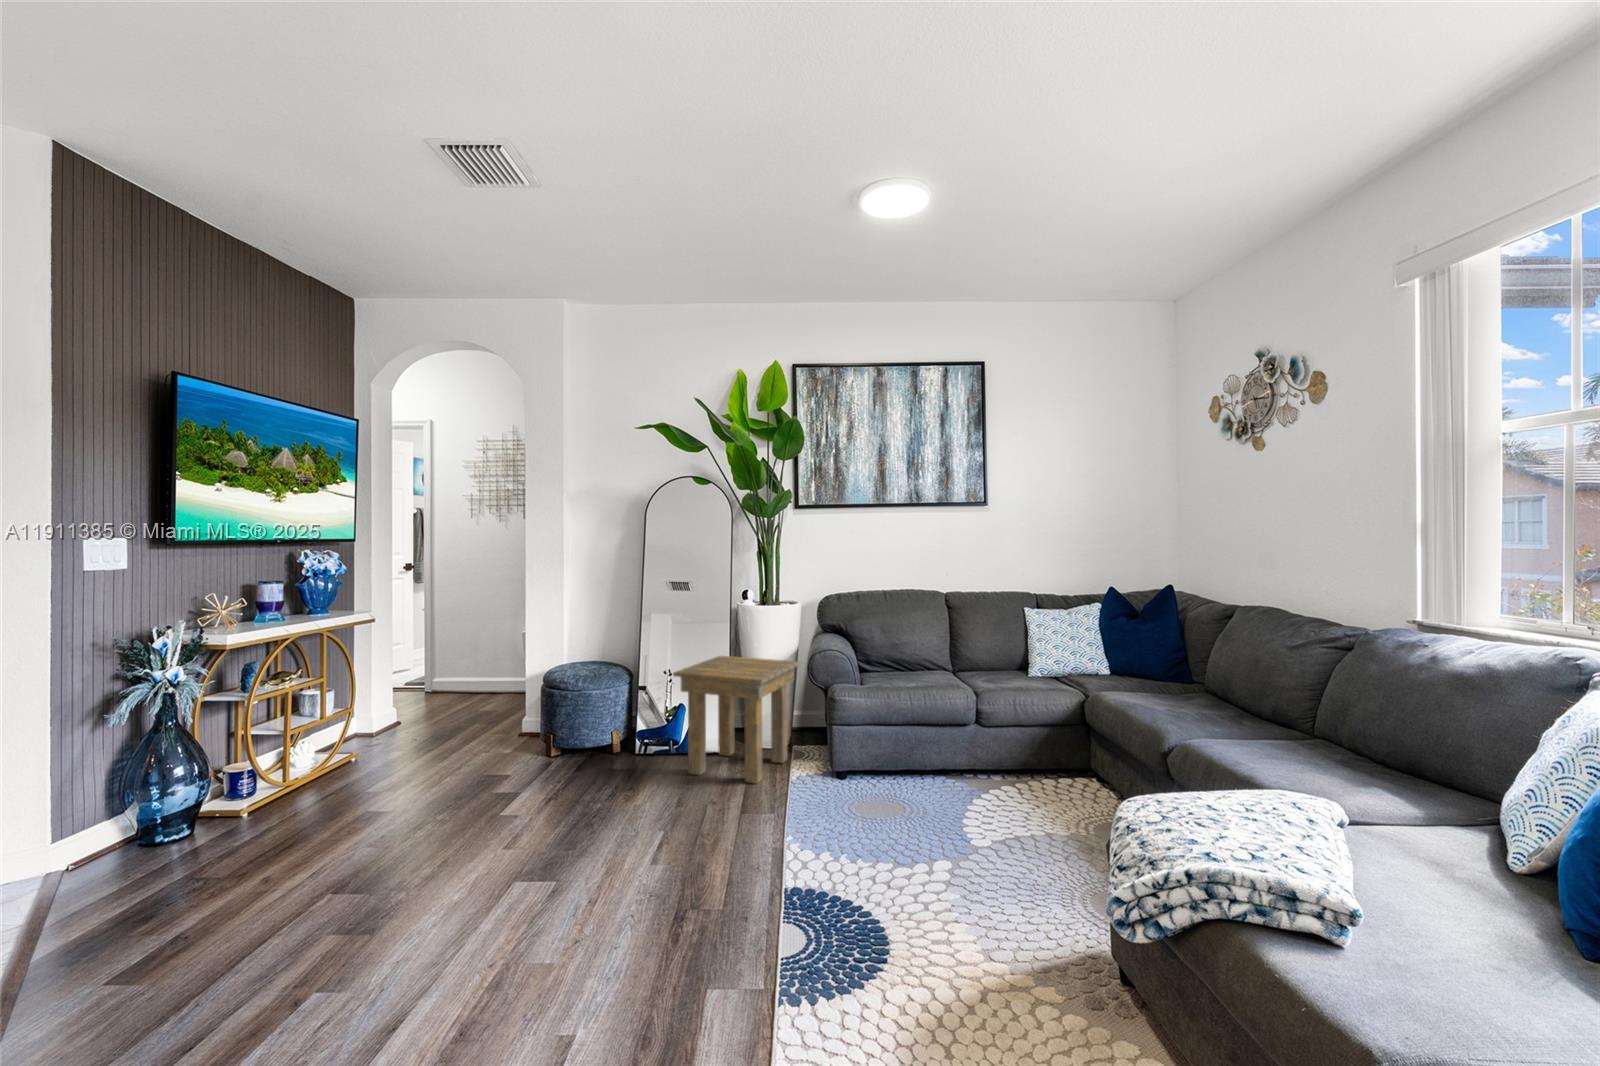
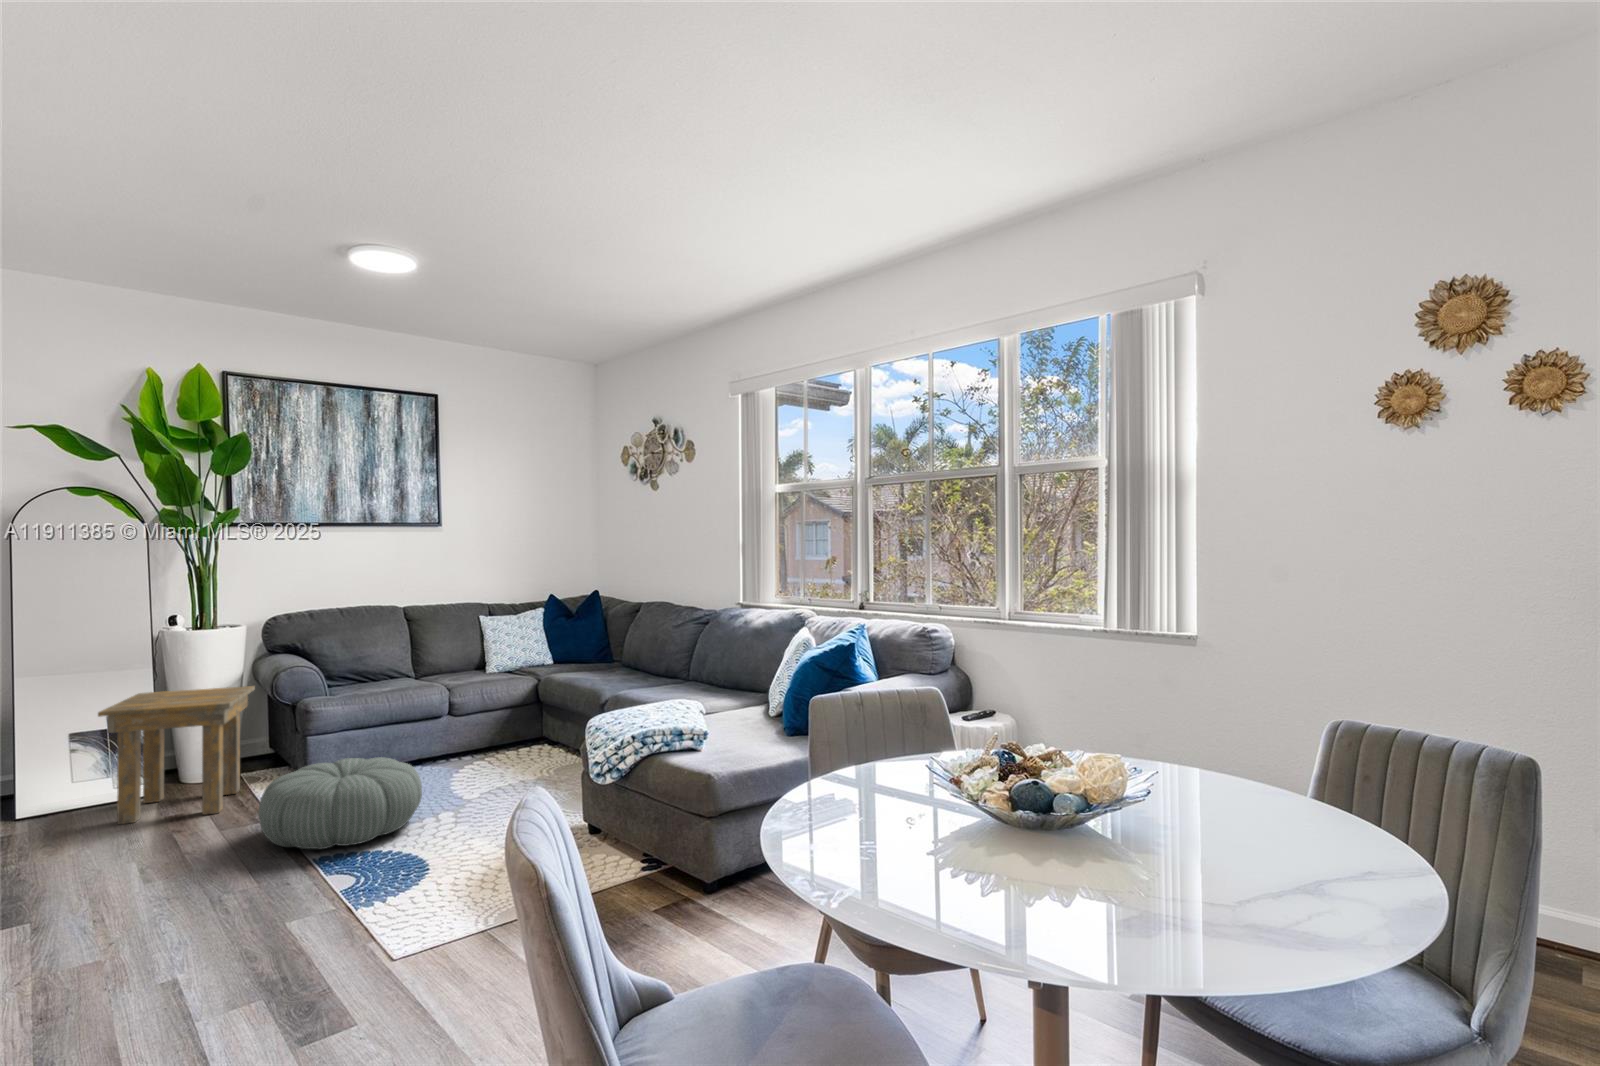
pouf: none [754,761,917,876] -> present [258,757,422,849]

